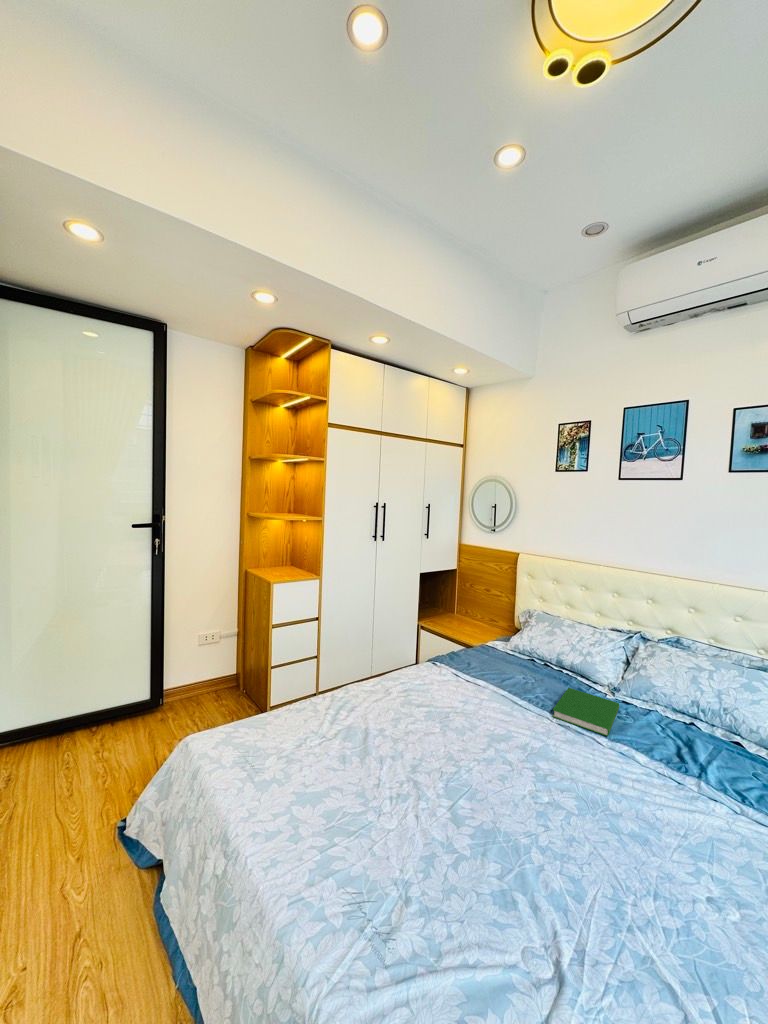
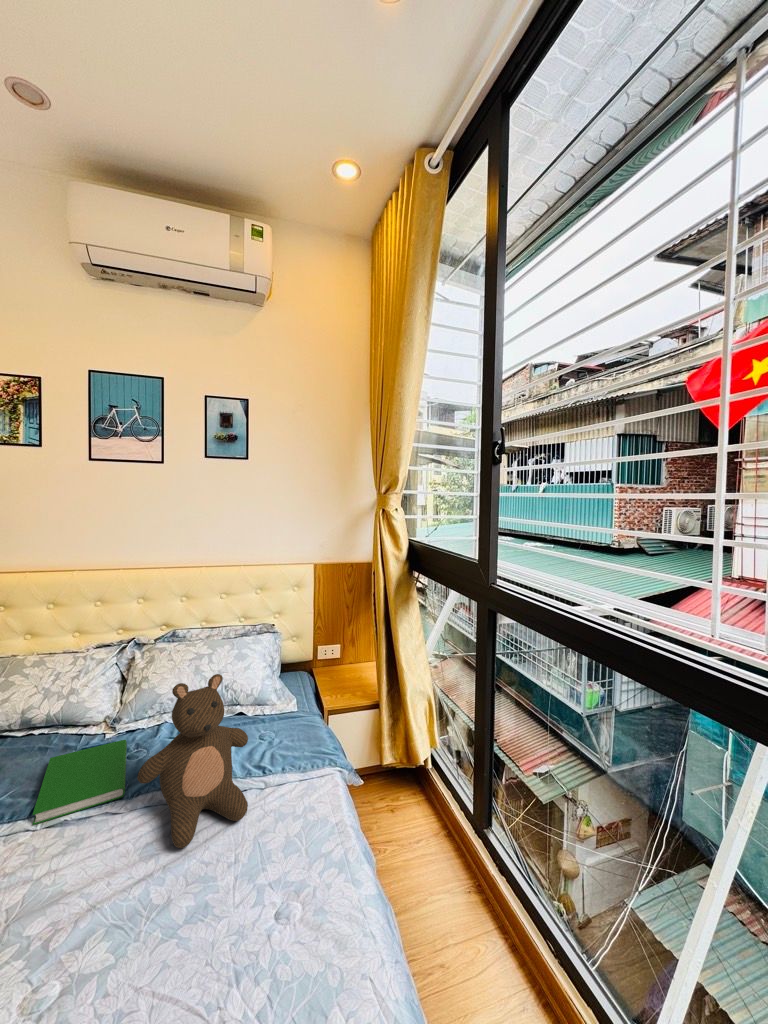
stuffed bear: none [615,663,726,813] -> present [137,674,248,848]

